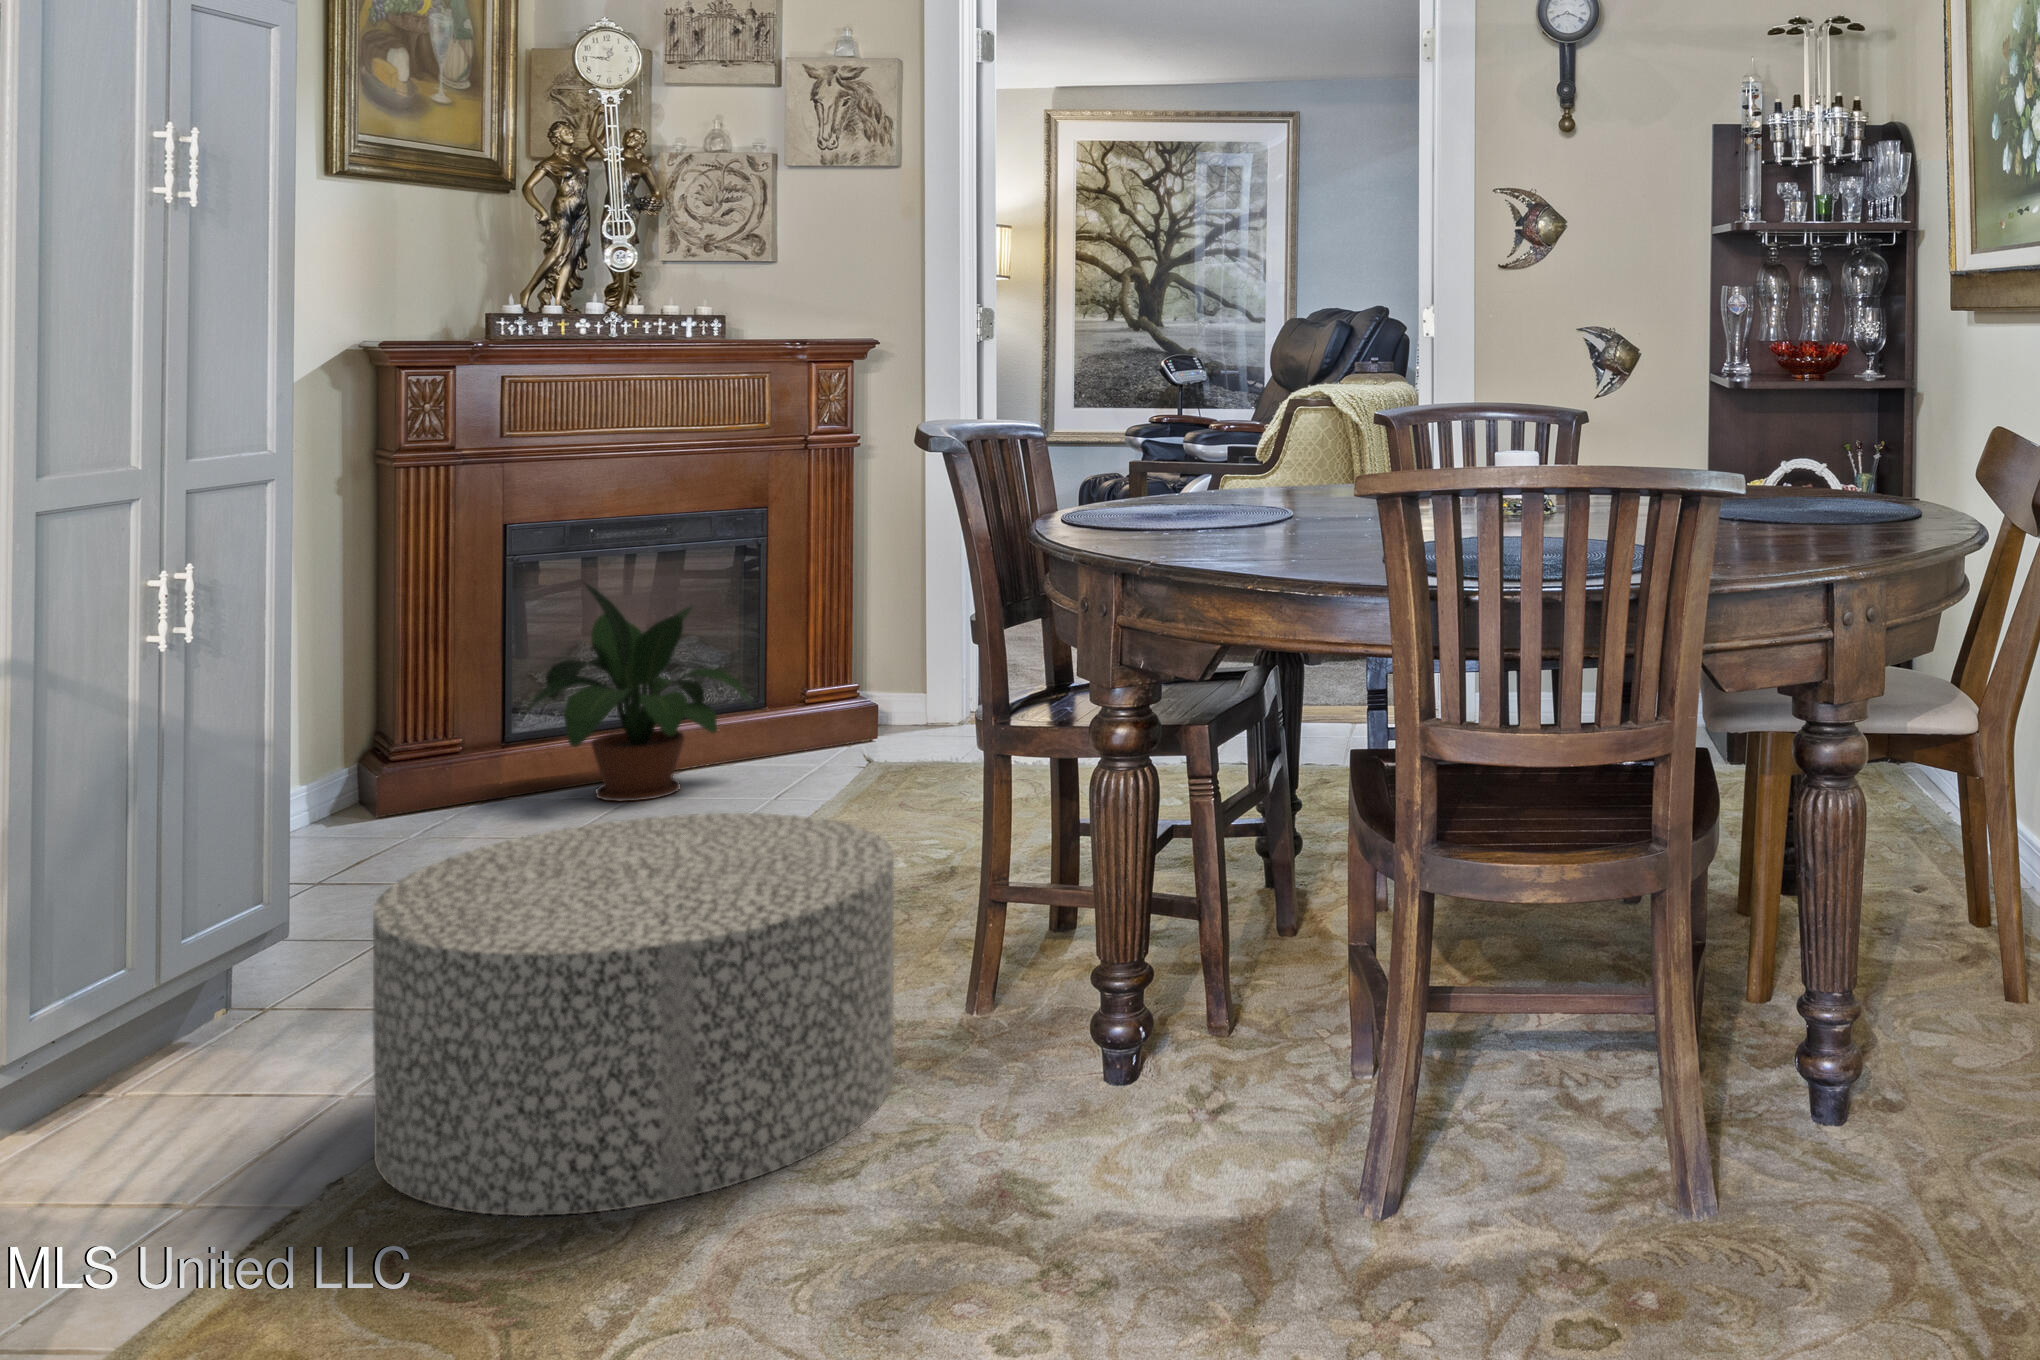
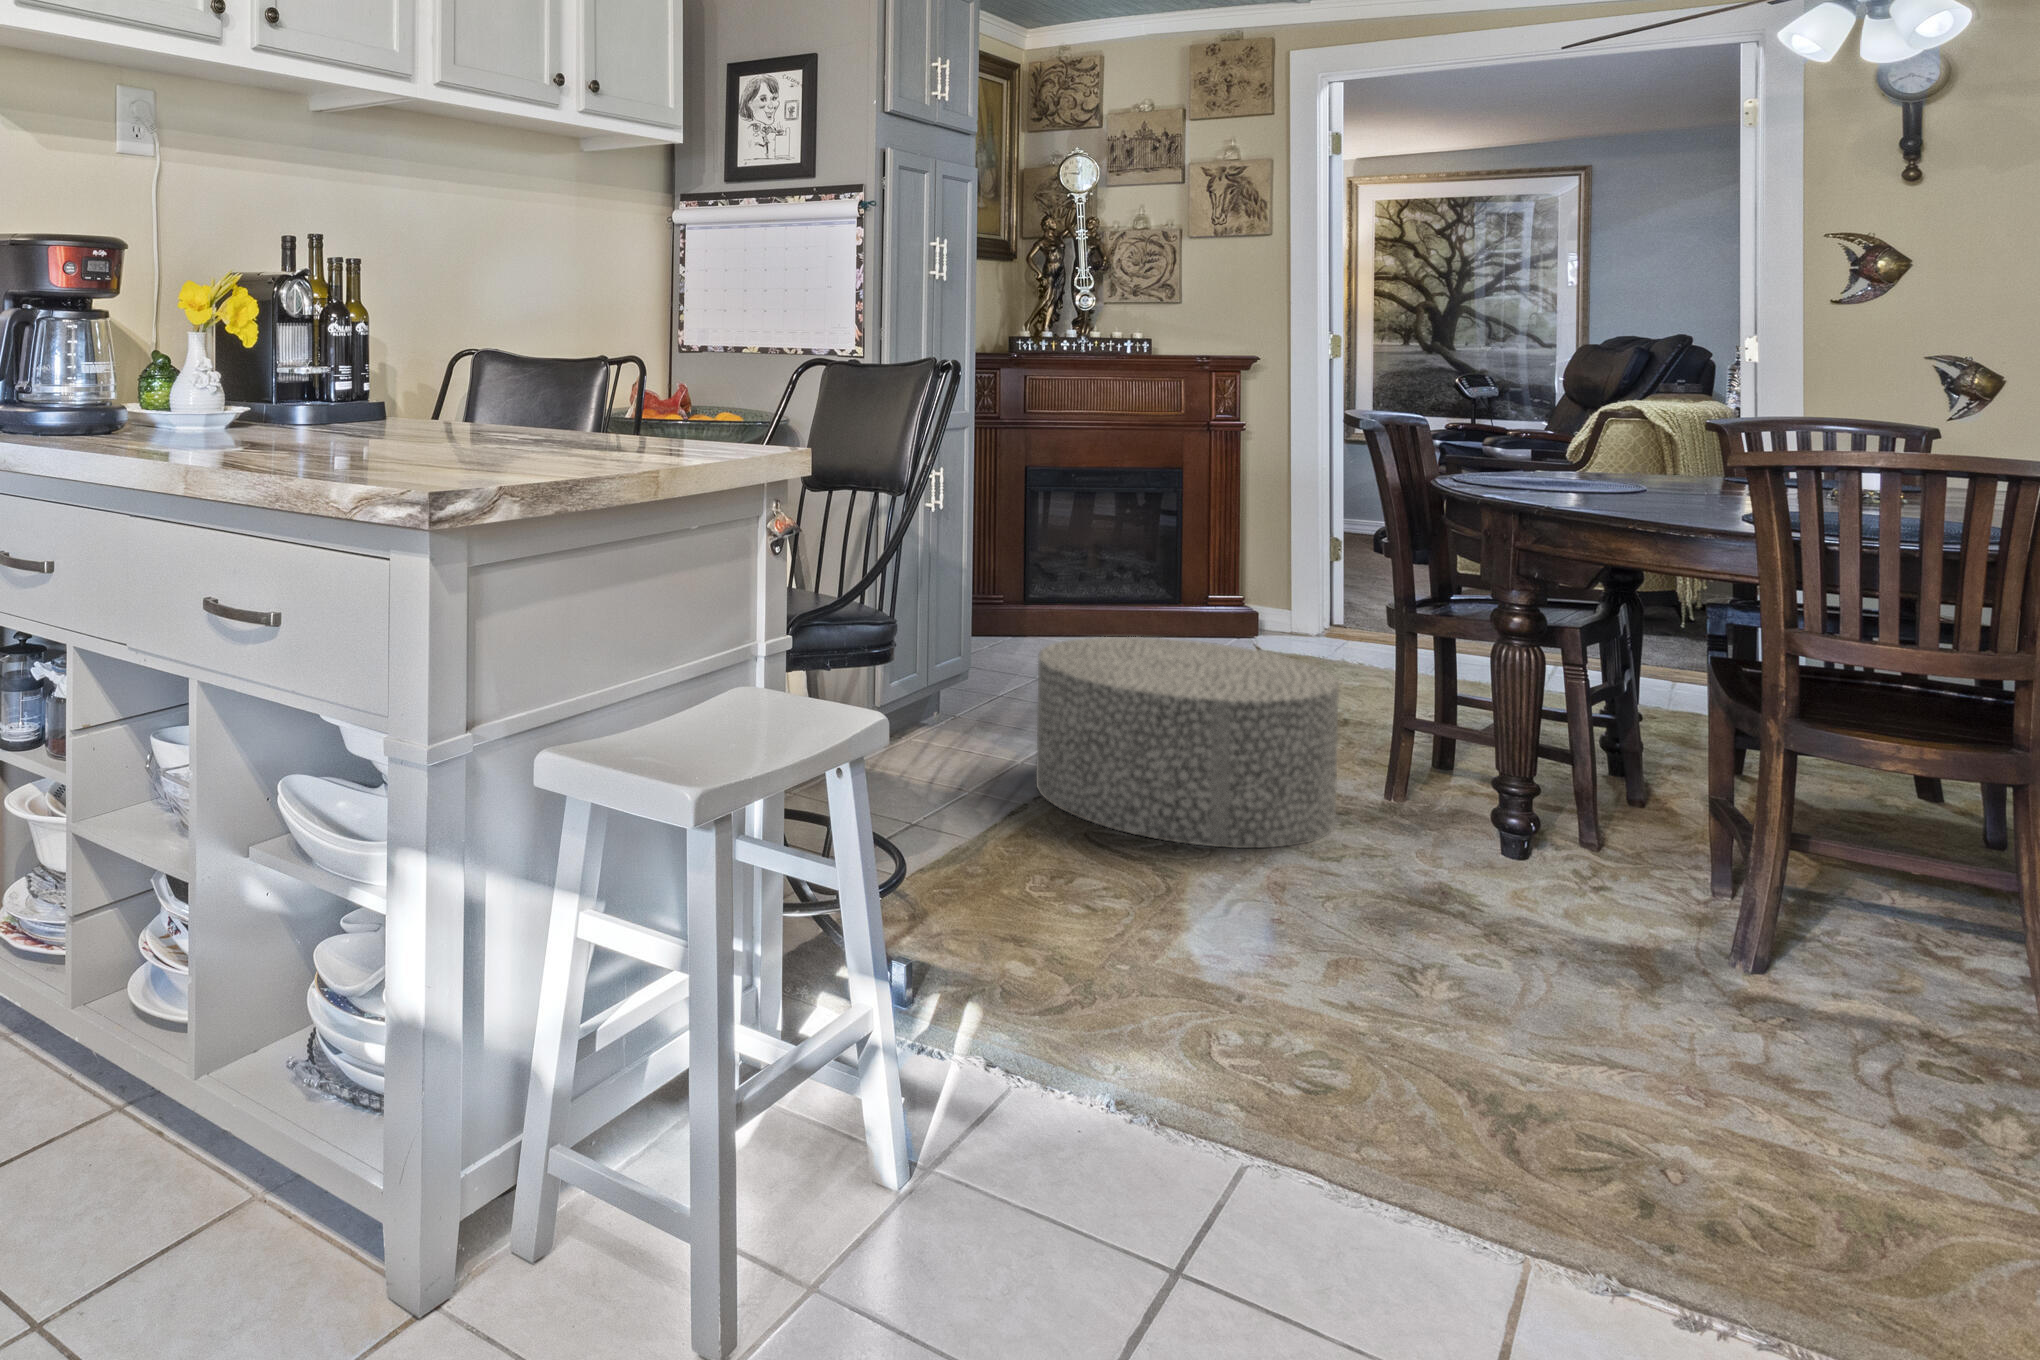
potted plant: present [523,583,752,801] -> none [1031,504,1174,645]

